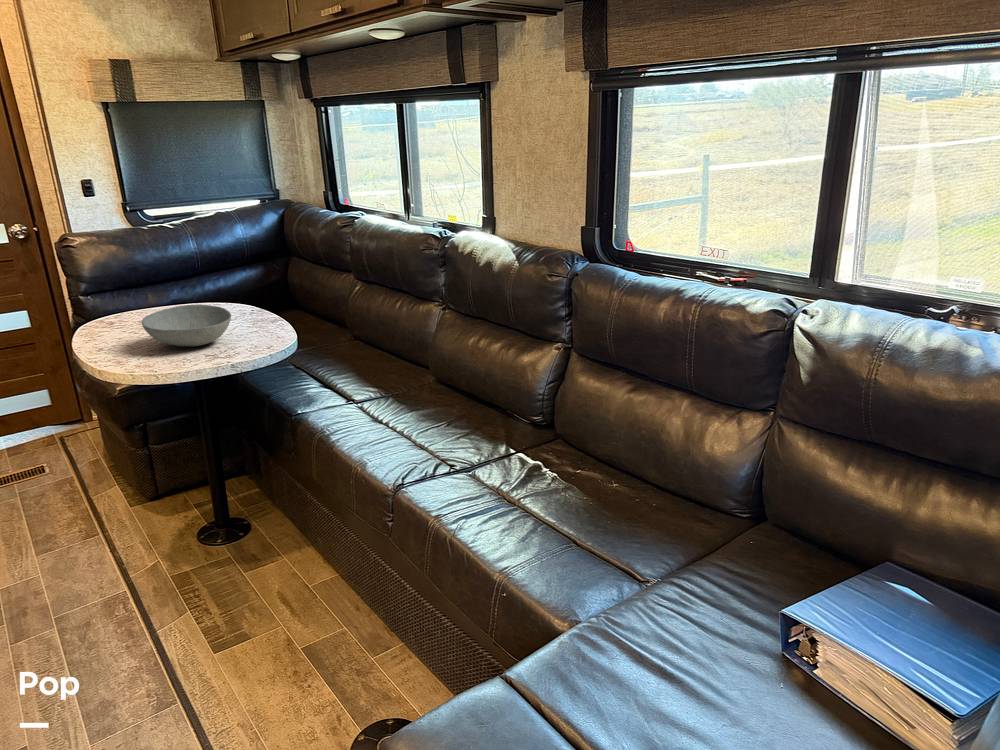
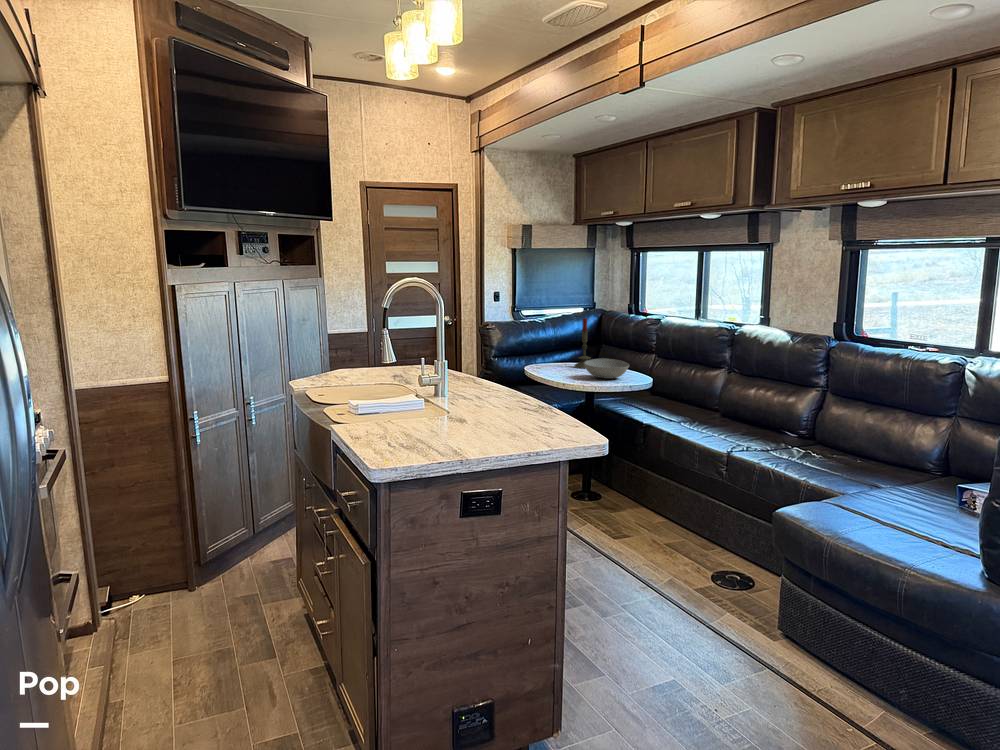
candle: none [176,223,214,315] -> present [574,318,590,369]

